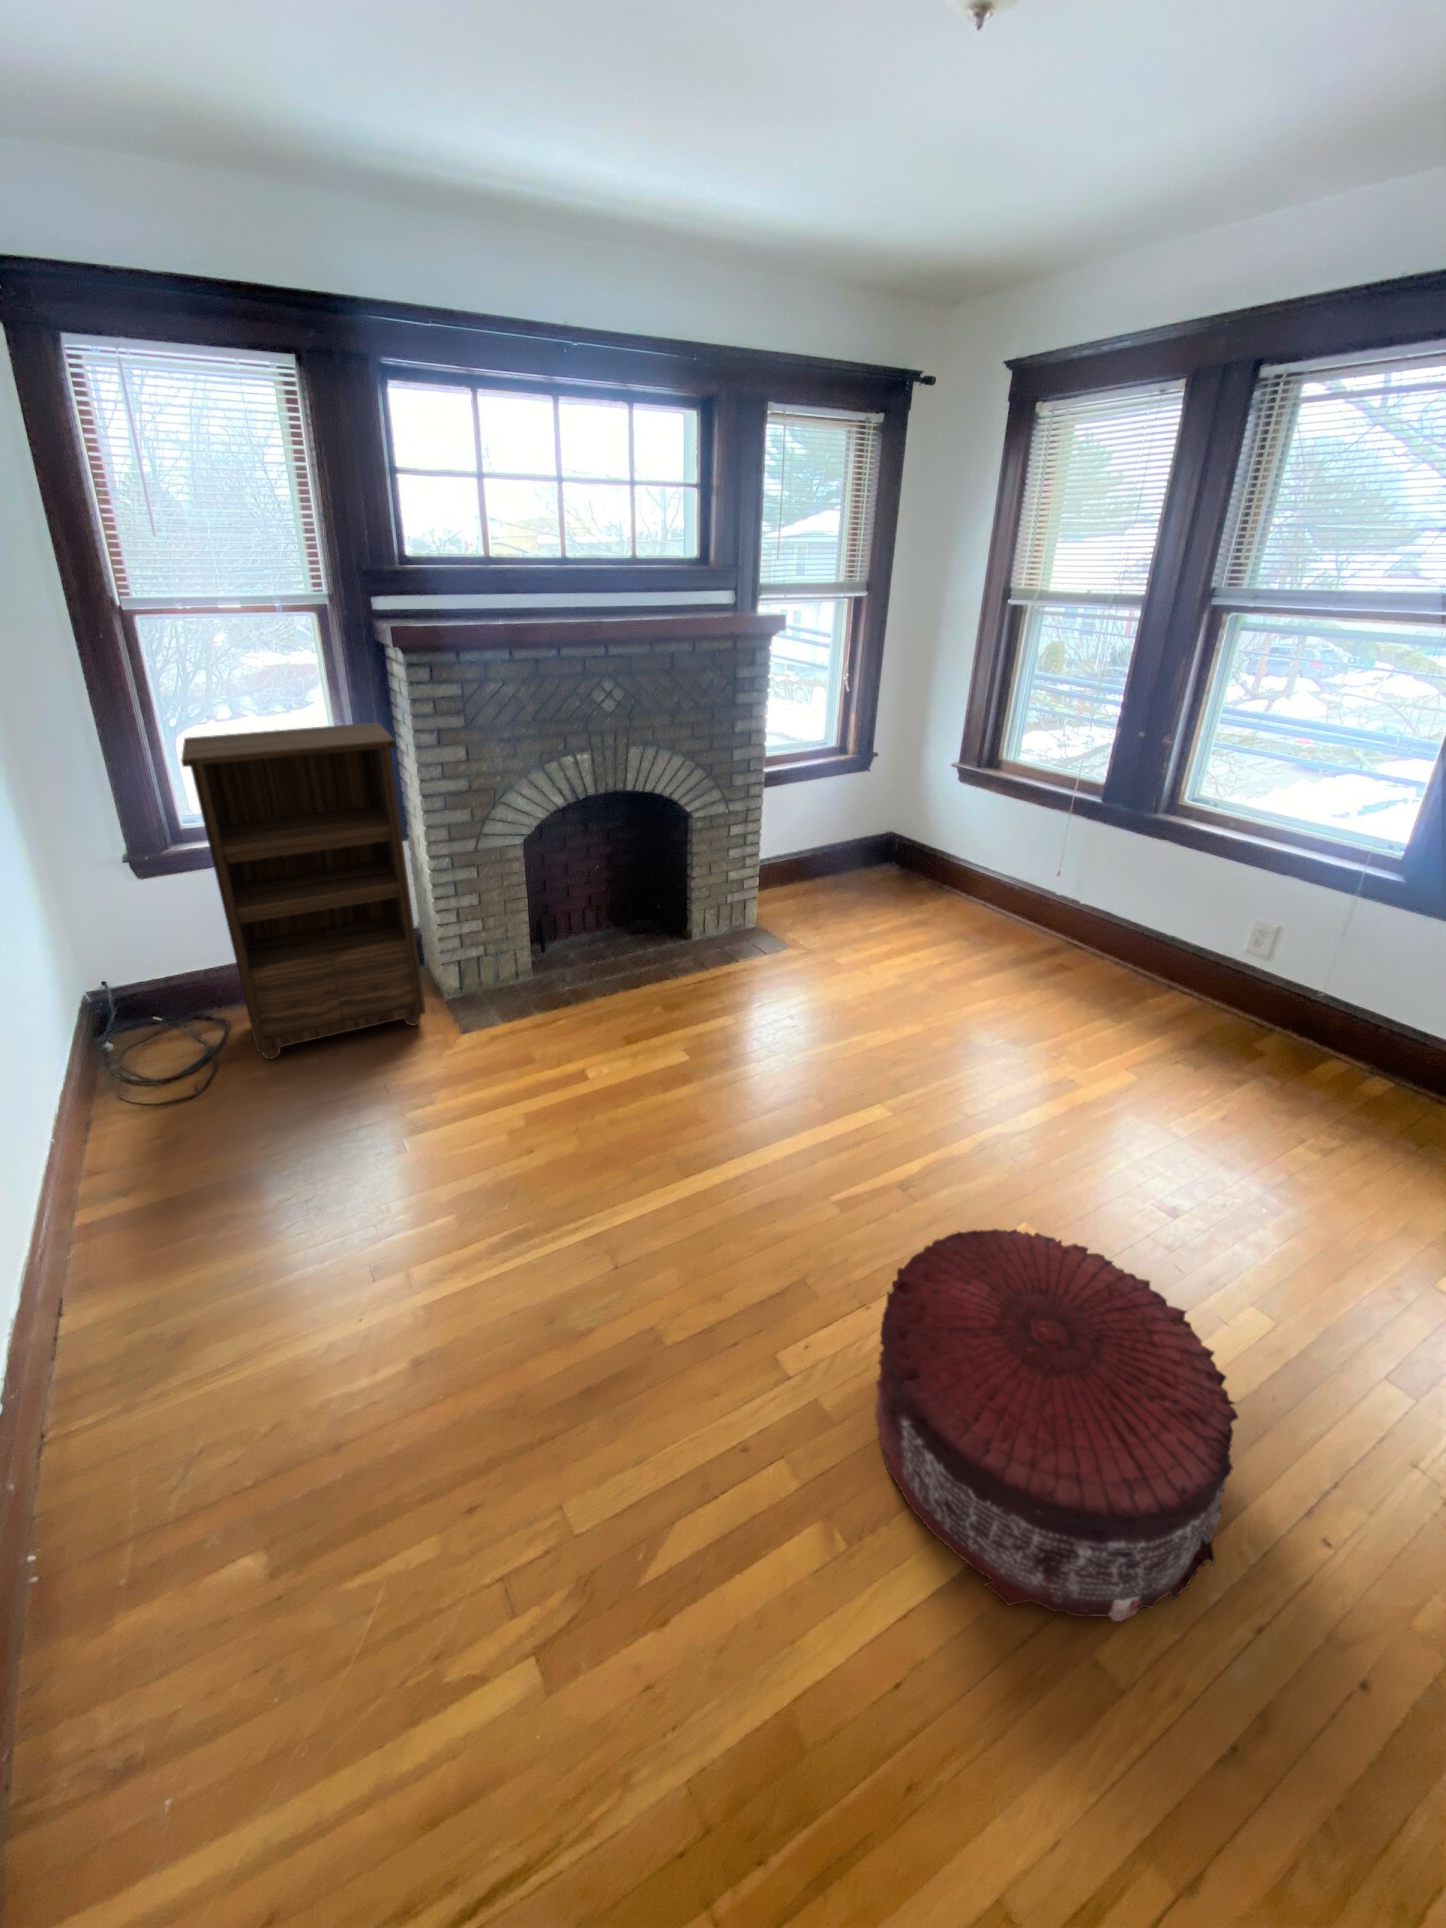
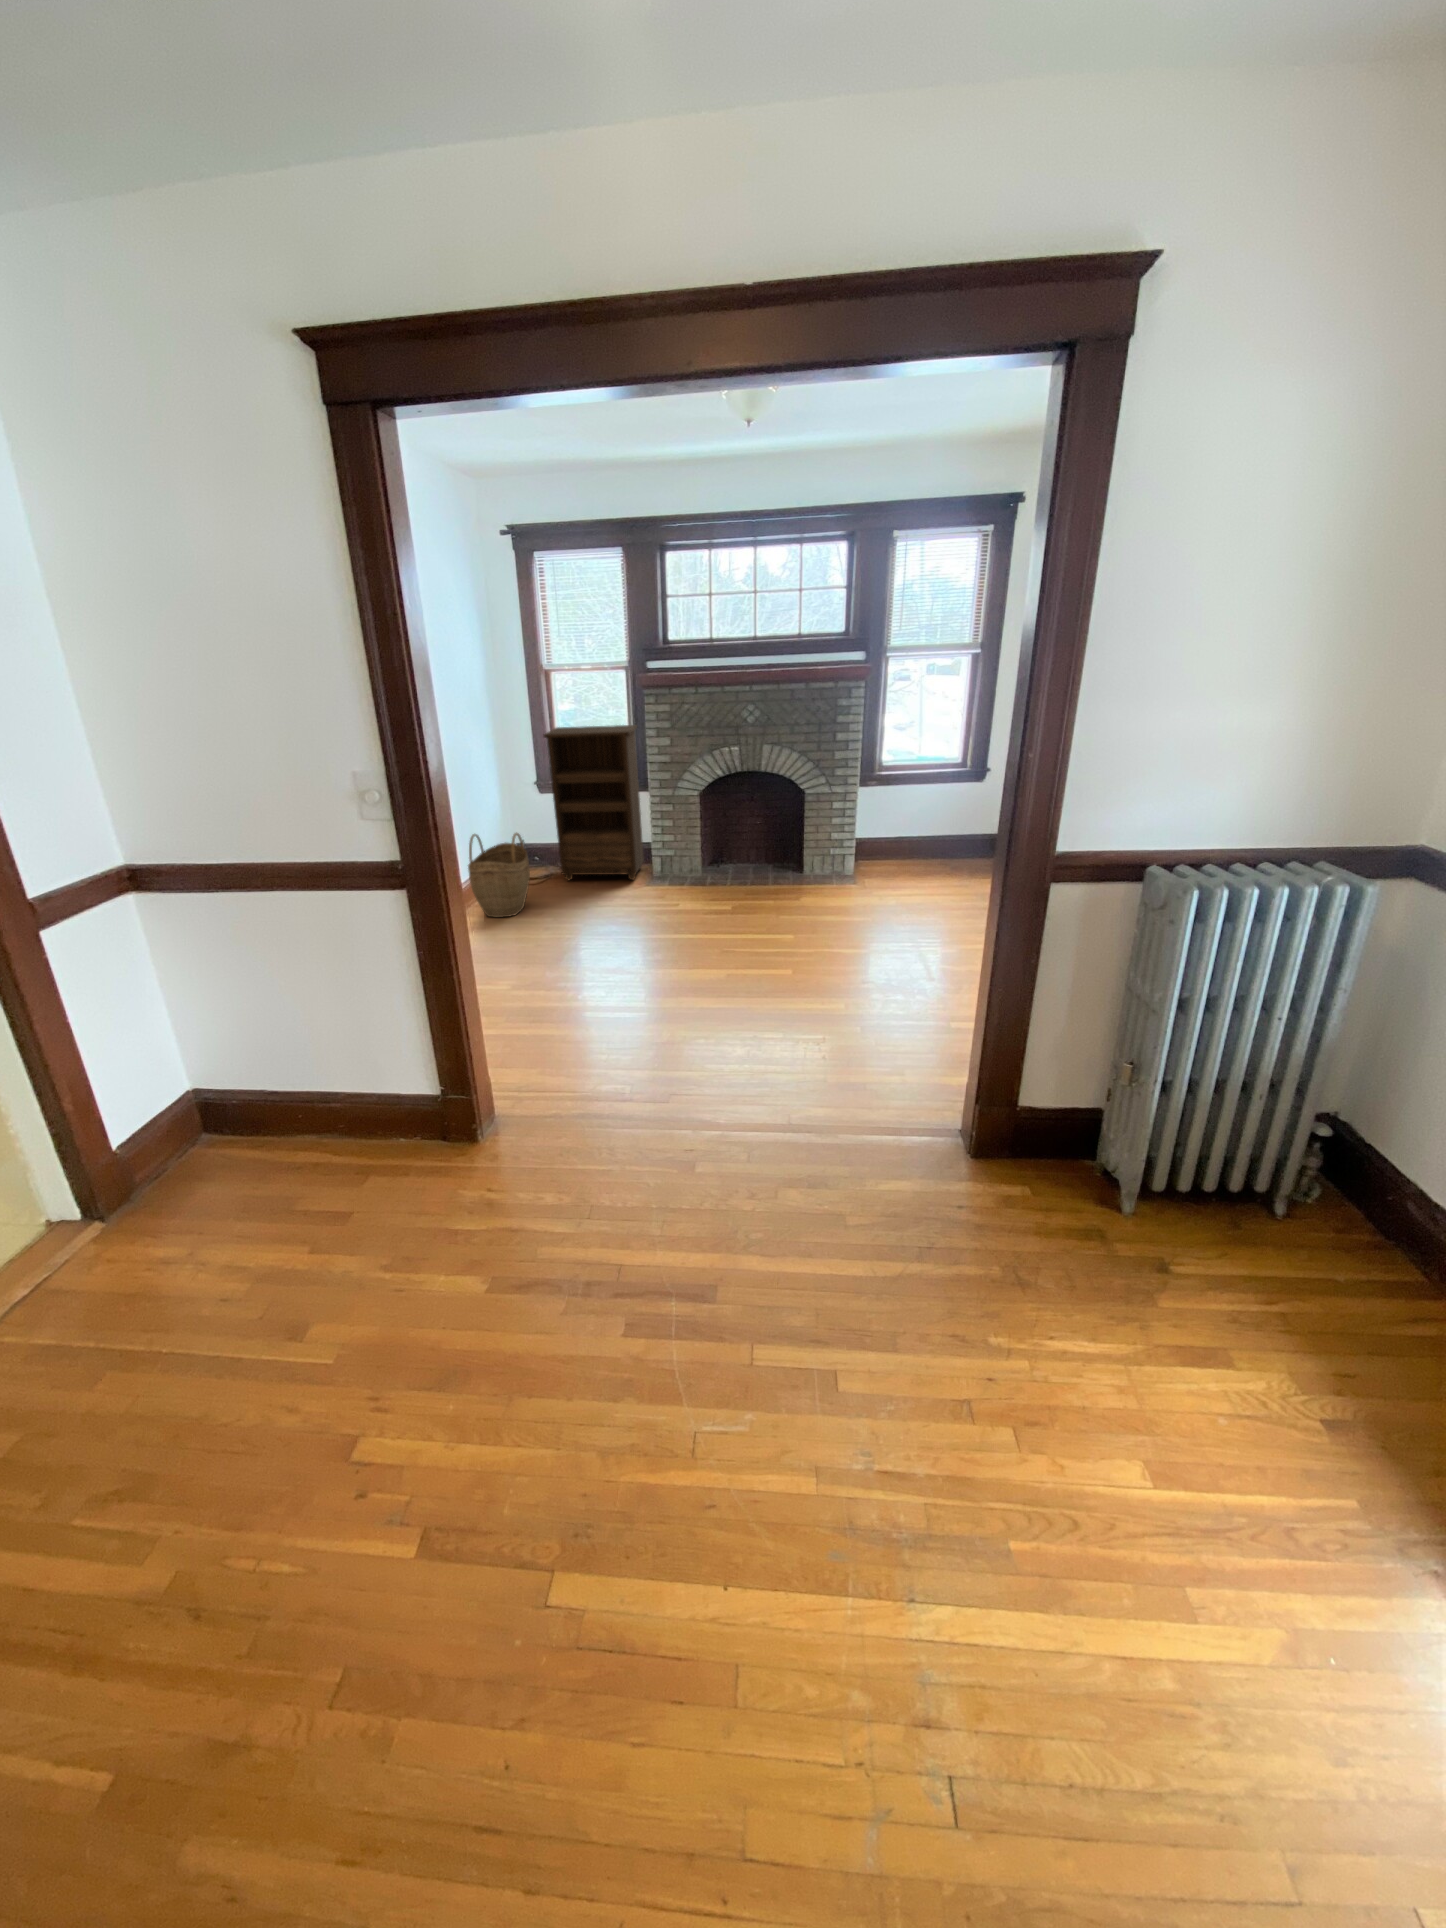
woven basket: none [39,1015,226,1247] -> present [468,833,530,917]
pouf: present [875,1229,1238,1621] -> none [645,941,770,1046]

